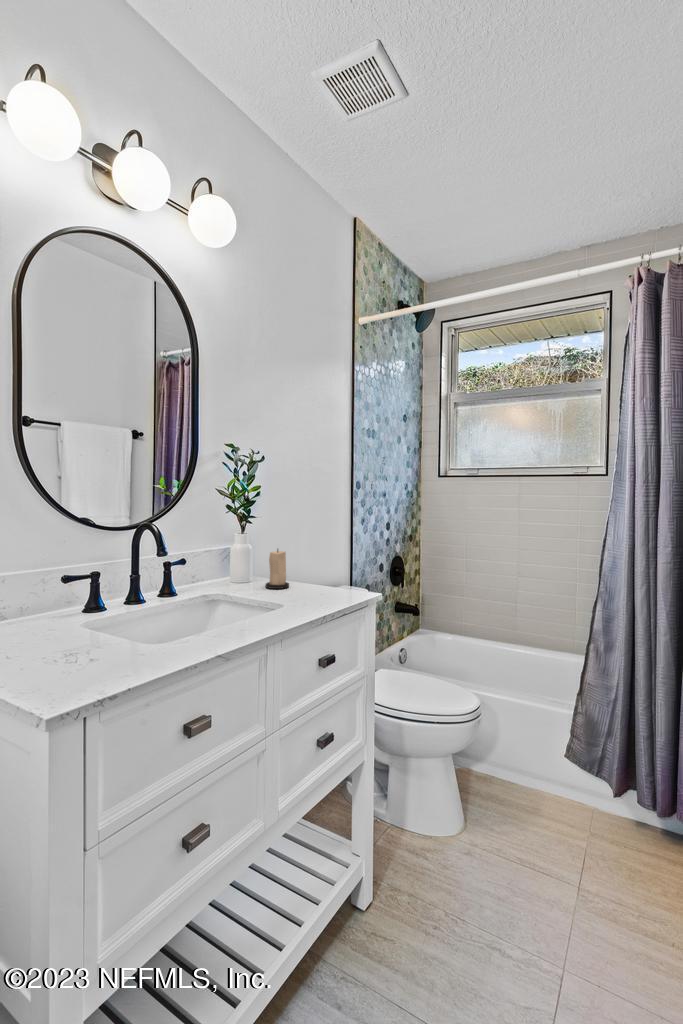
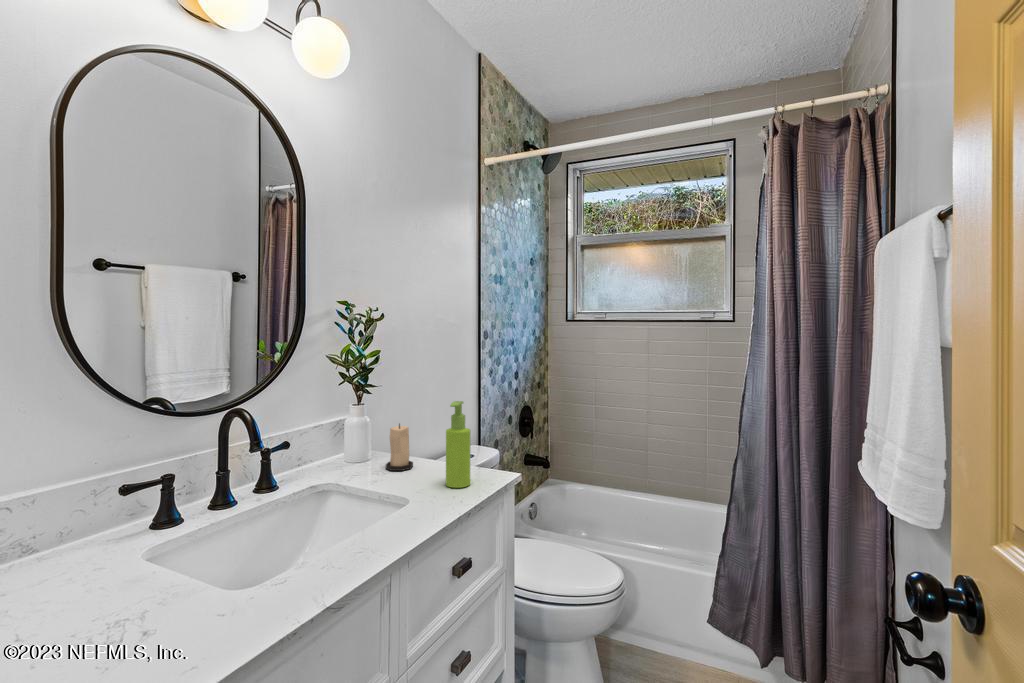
soap dispenser: none [317,525,339,600] -> present [446,401,471,488]

